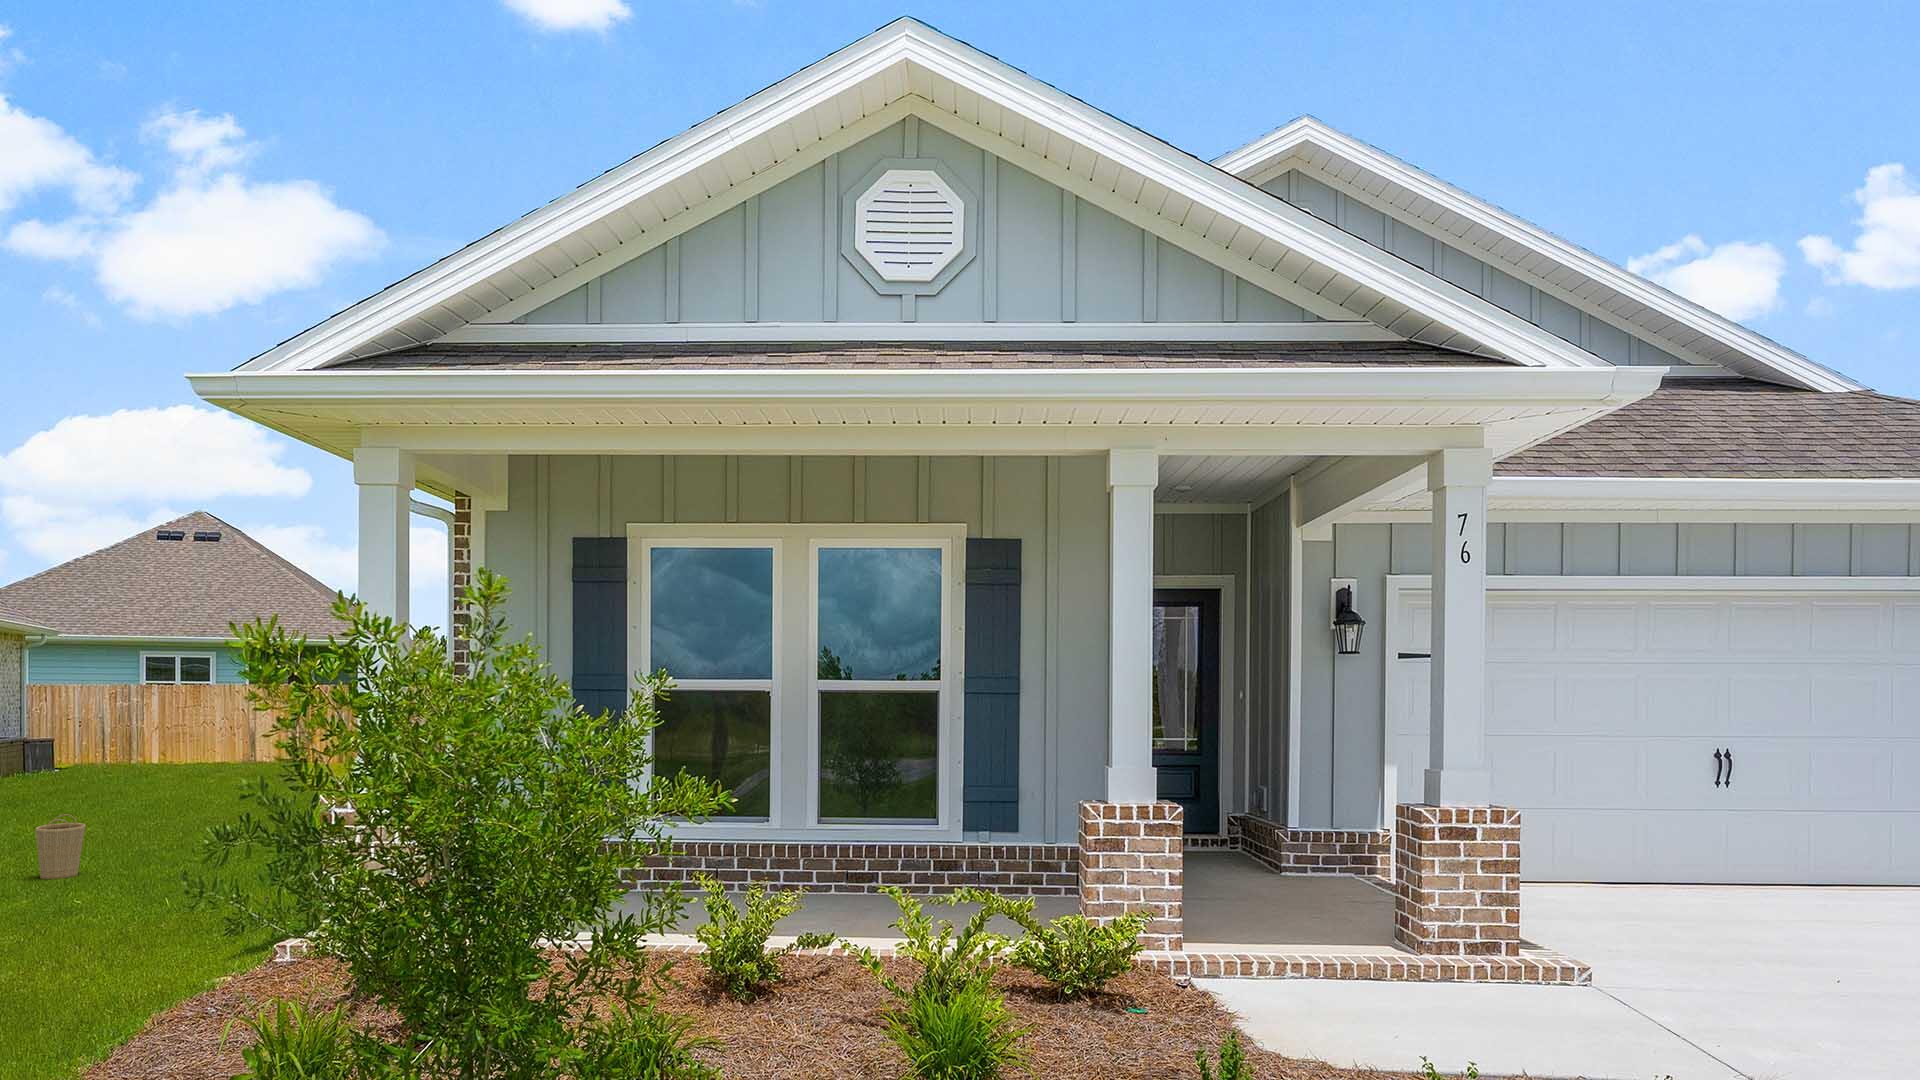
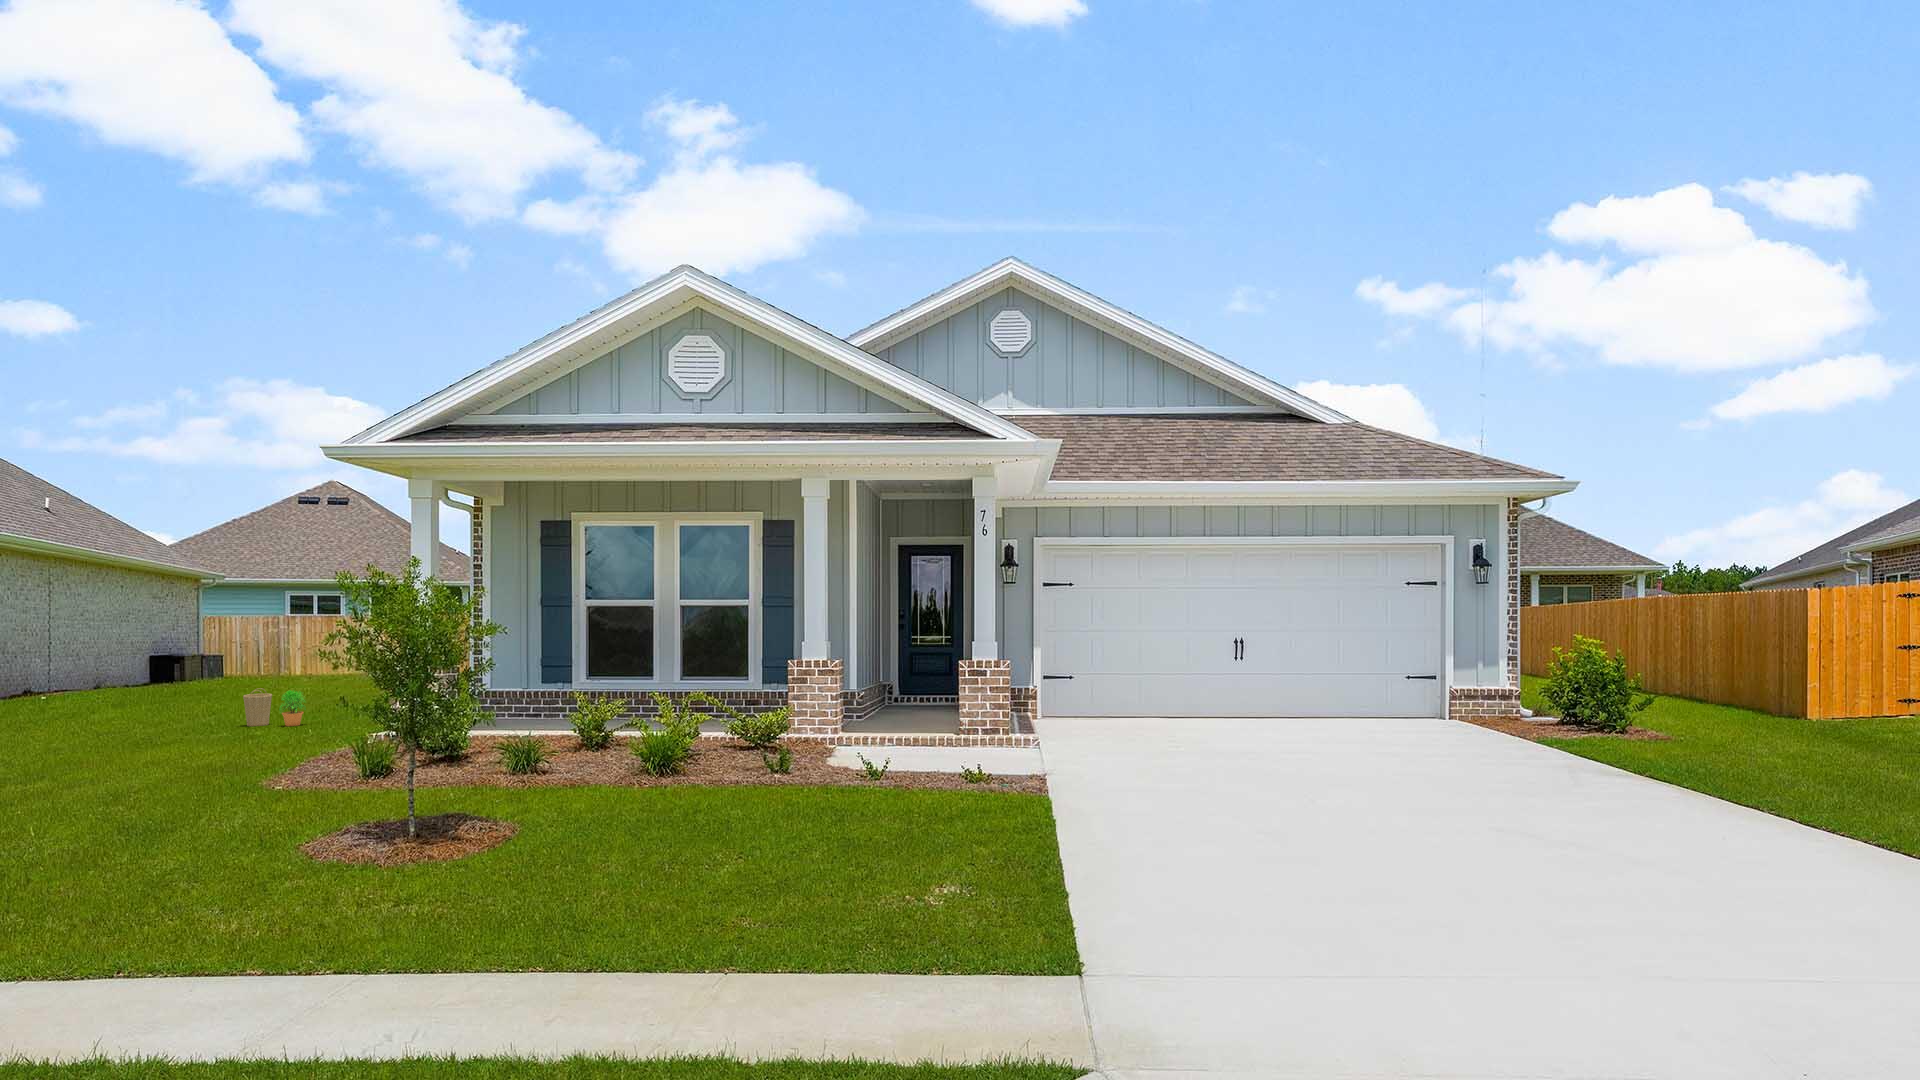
potted plant: none [93,819,147,881] -> present [280,690,306,726]

